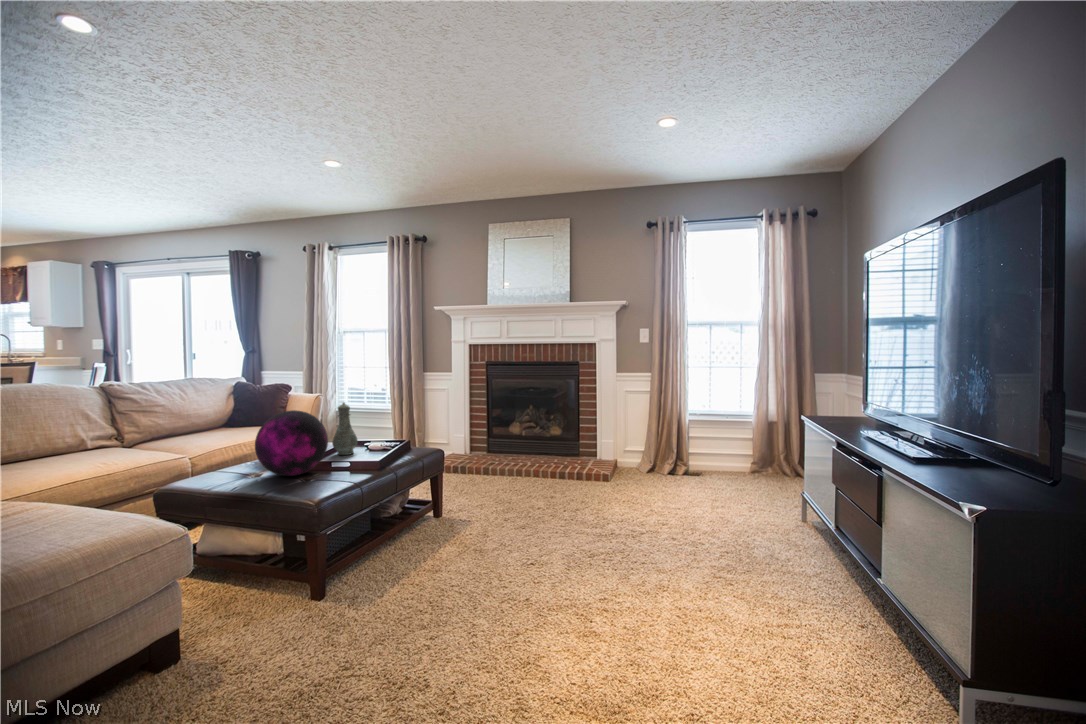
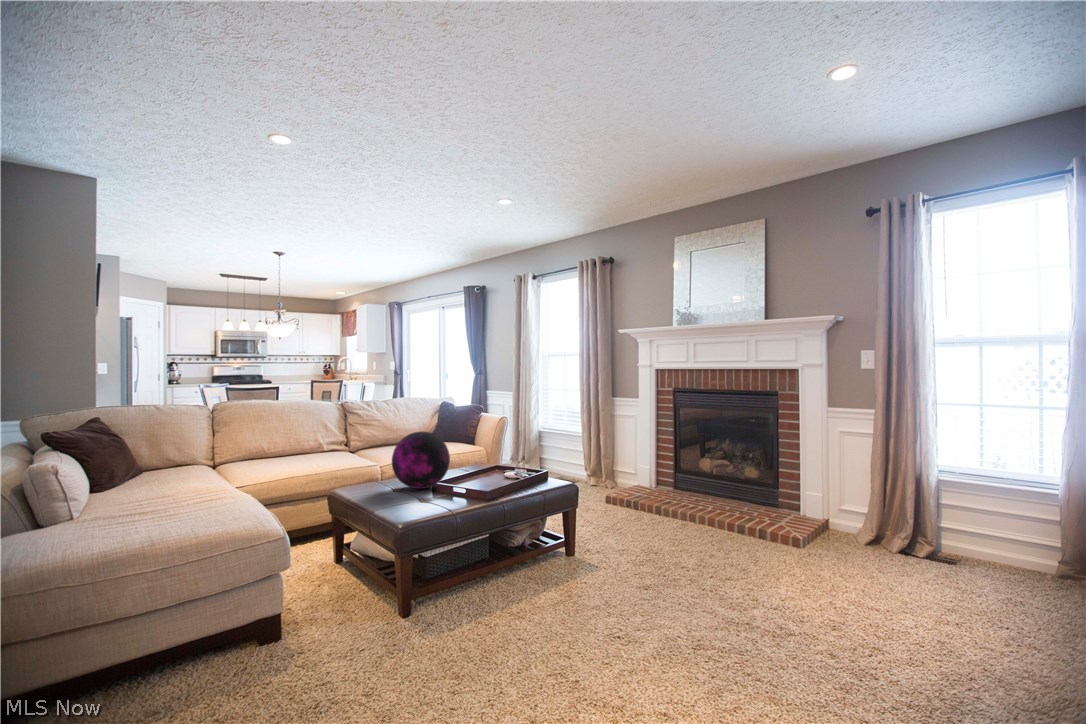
vase: present [332,403,358,455] -> none [468,427,490,476]

